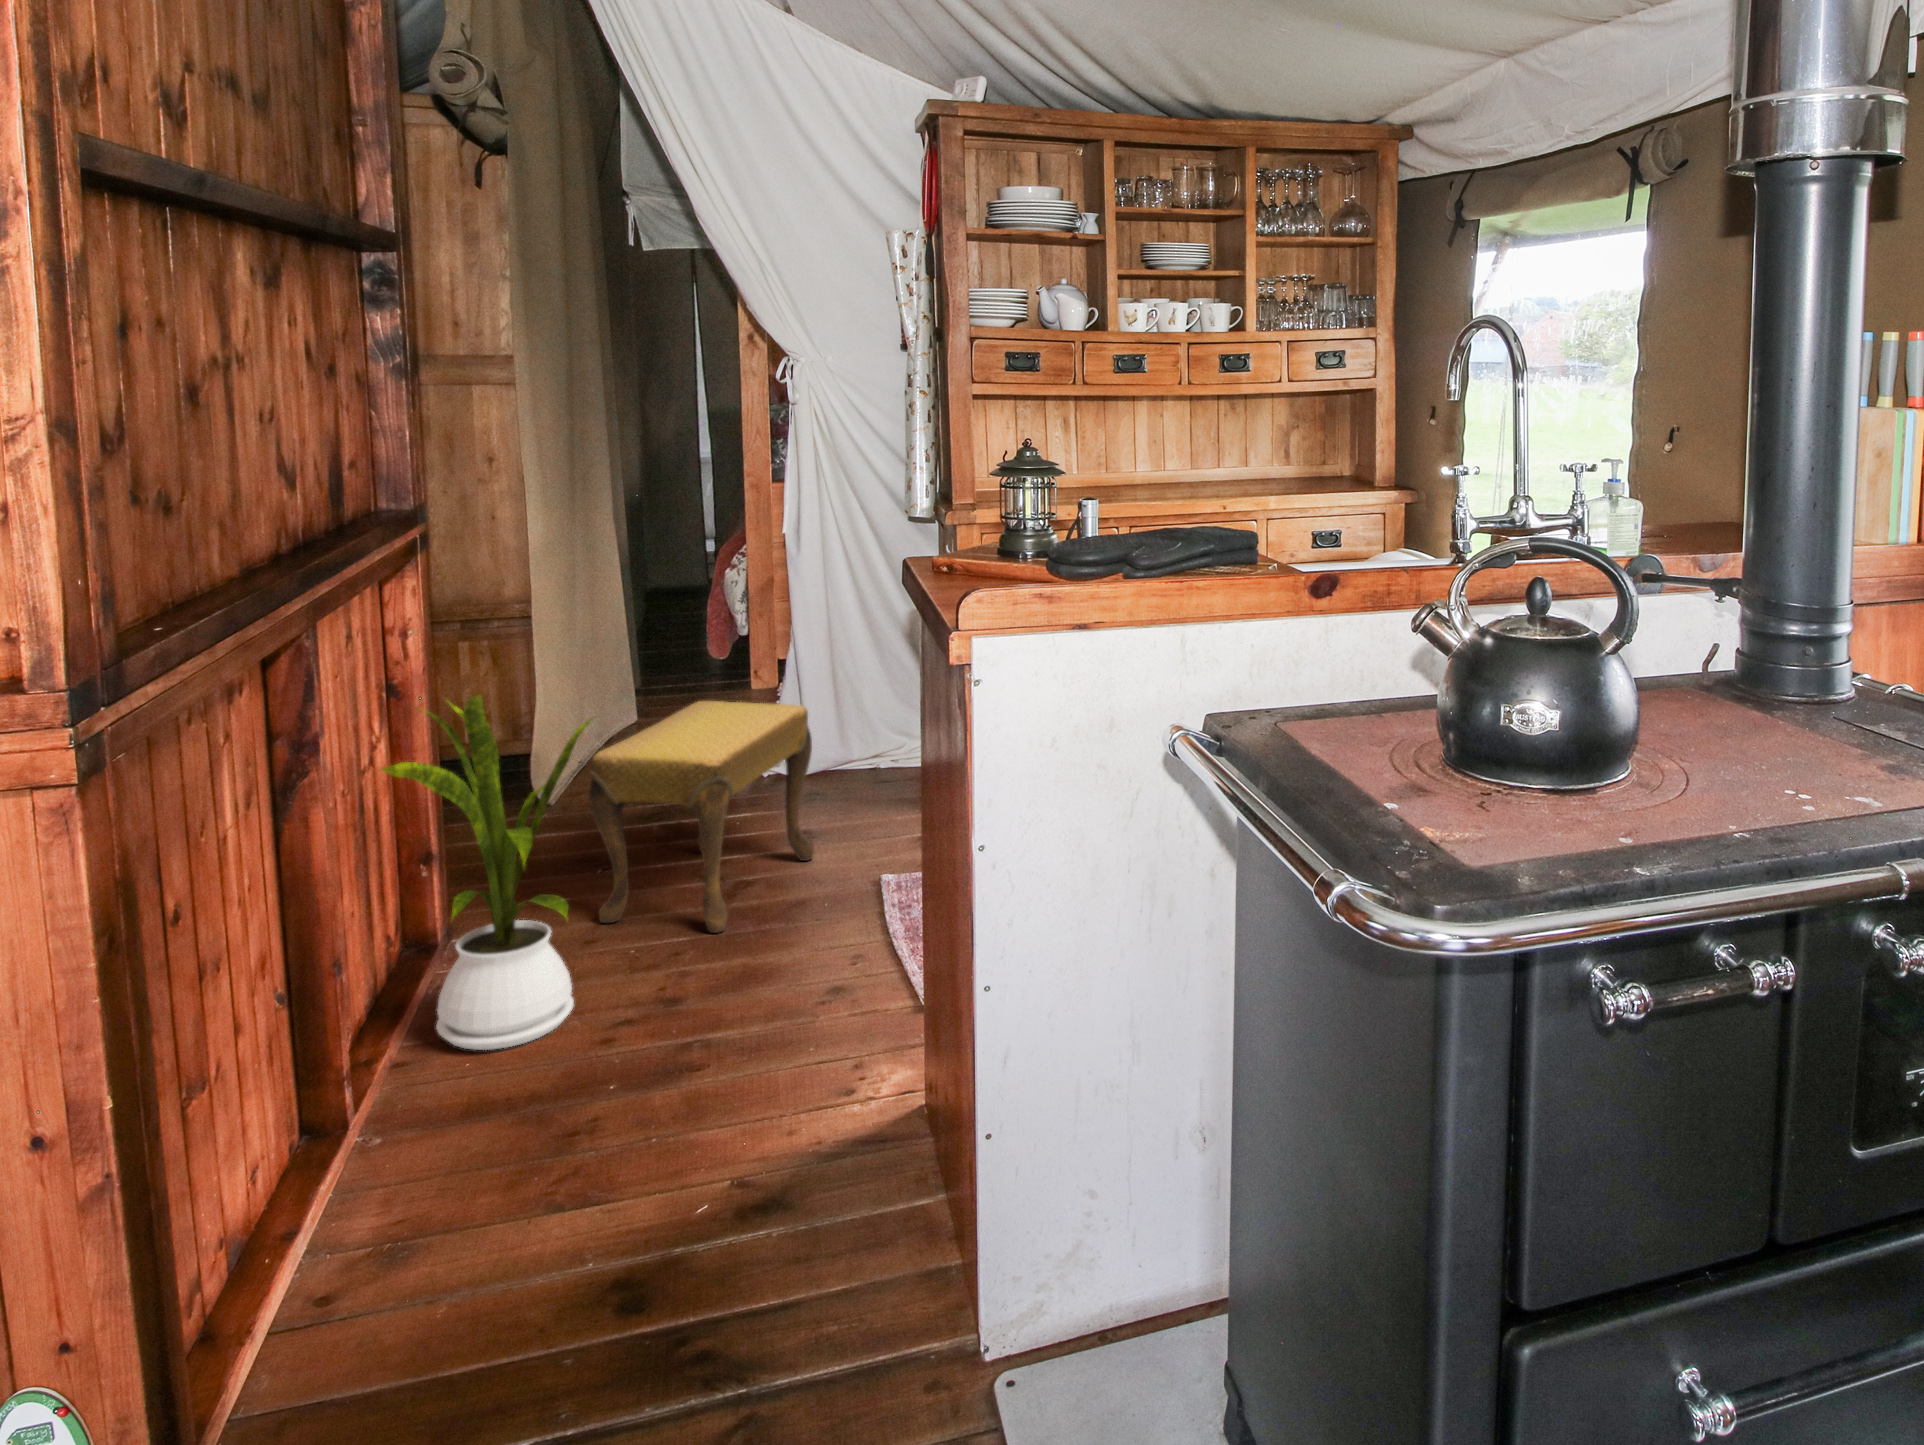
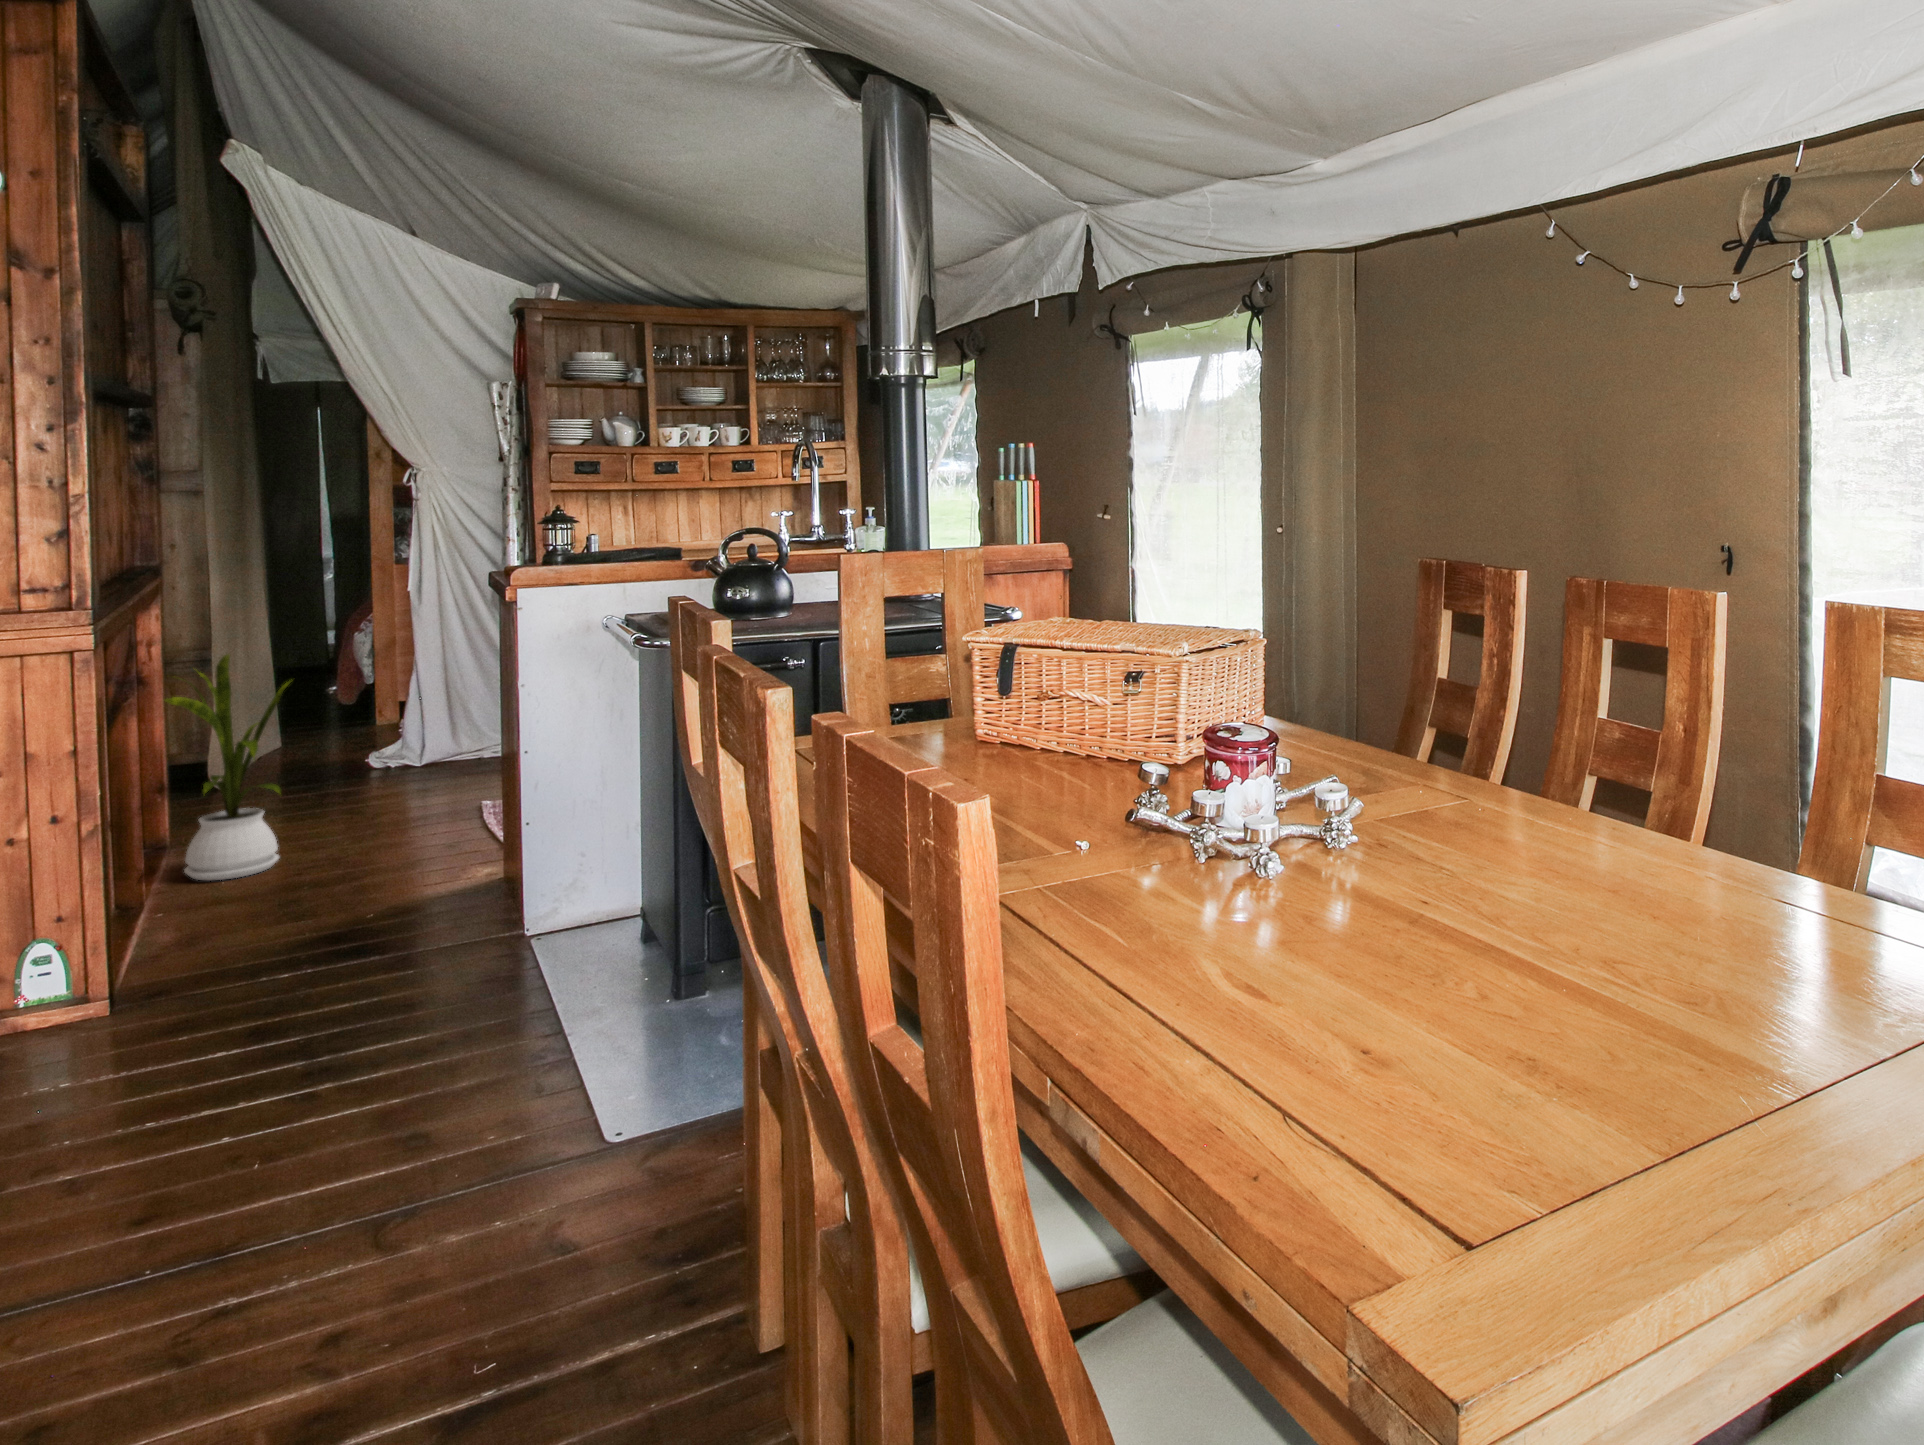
footstool: present [589,701,814,933] -> none [277,691,438,831]

